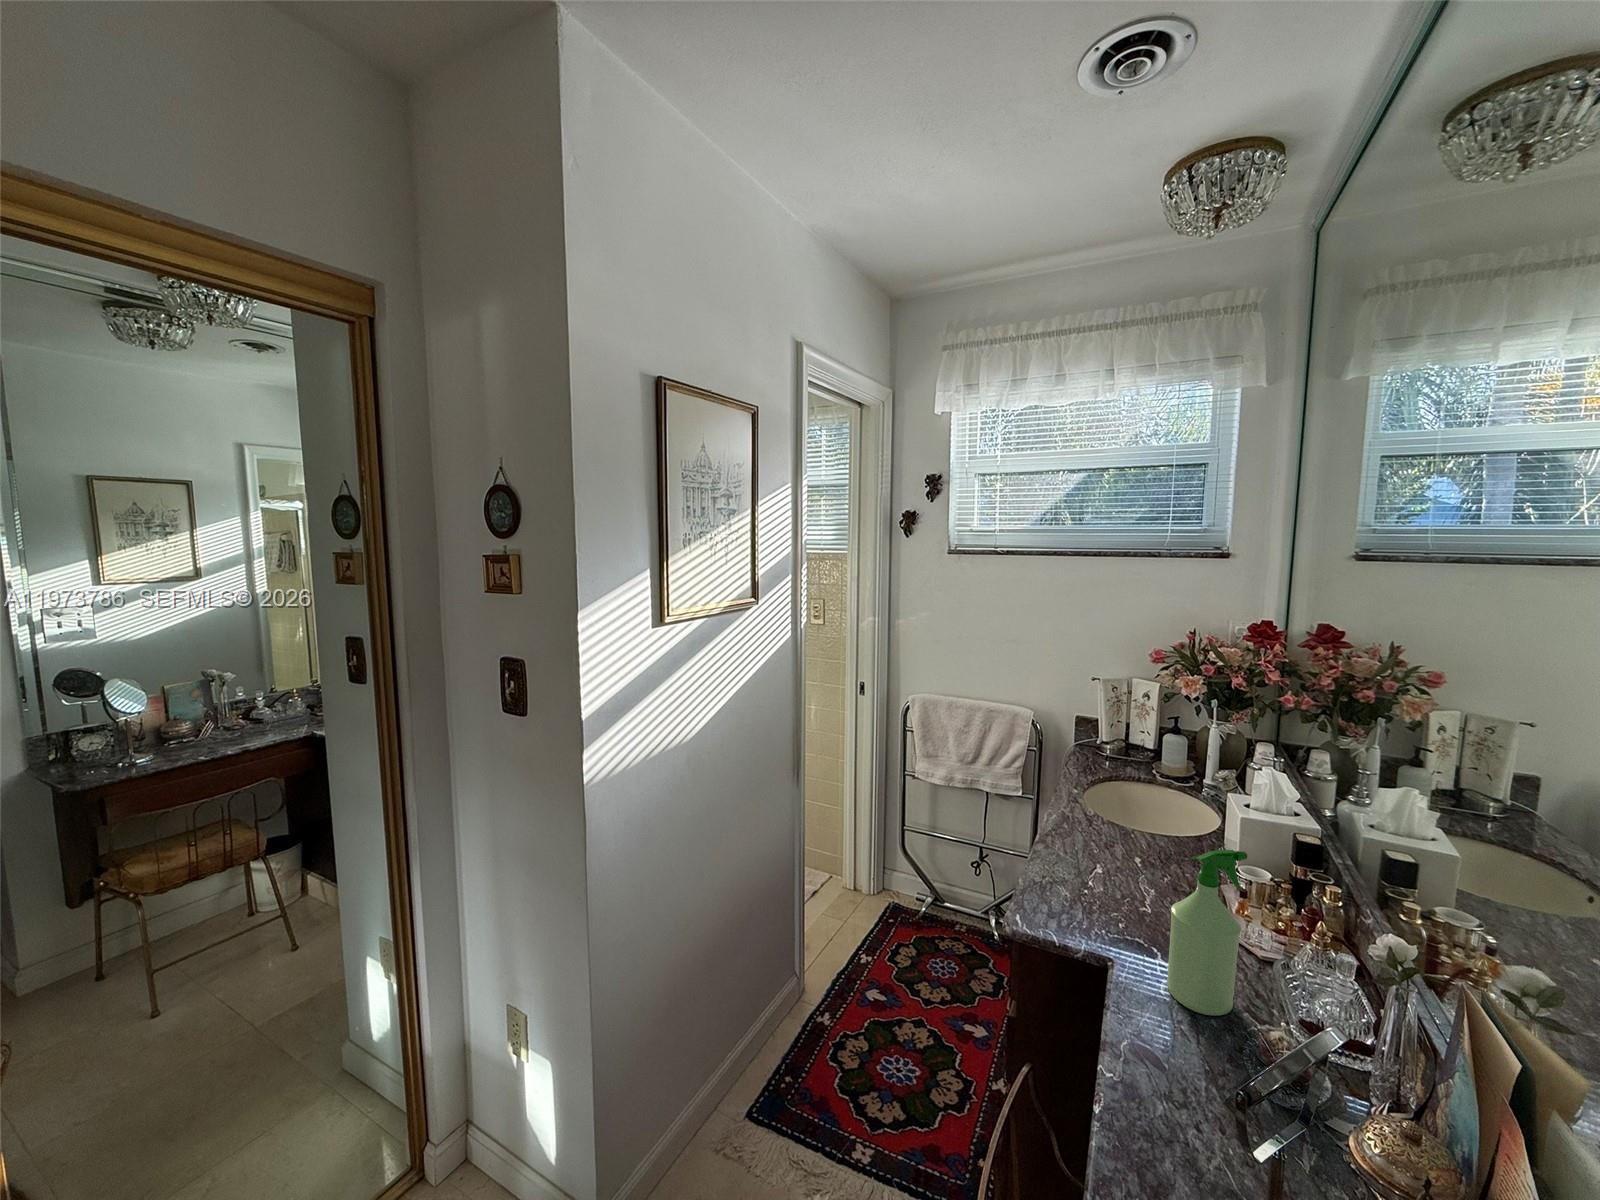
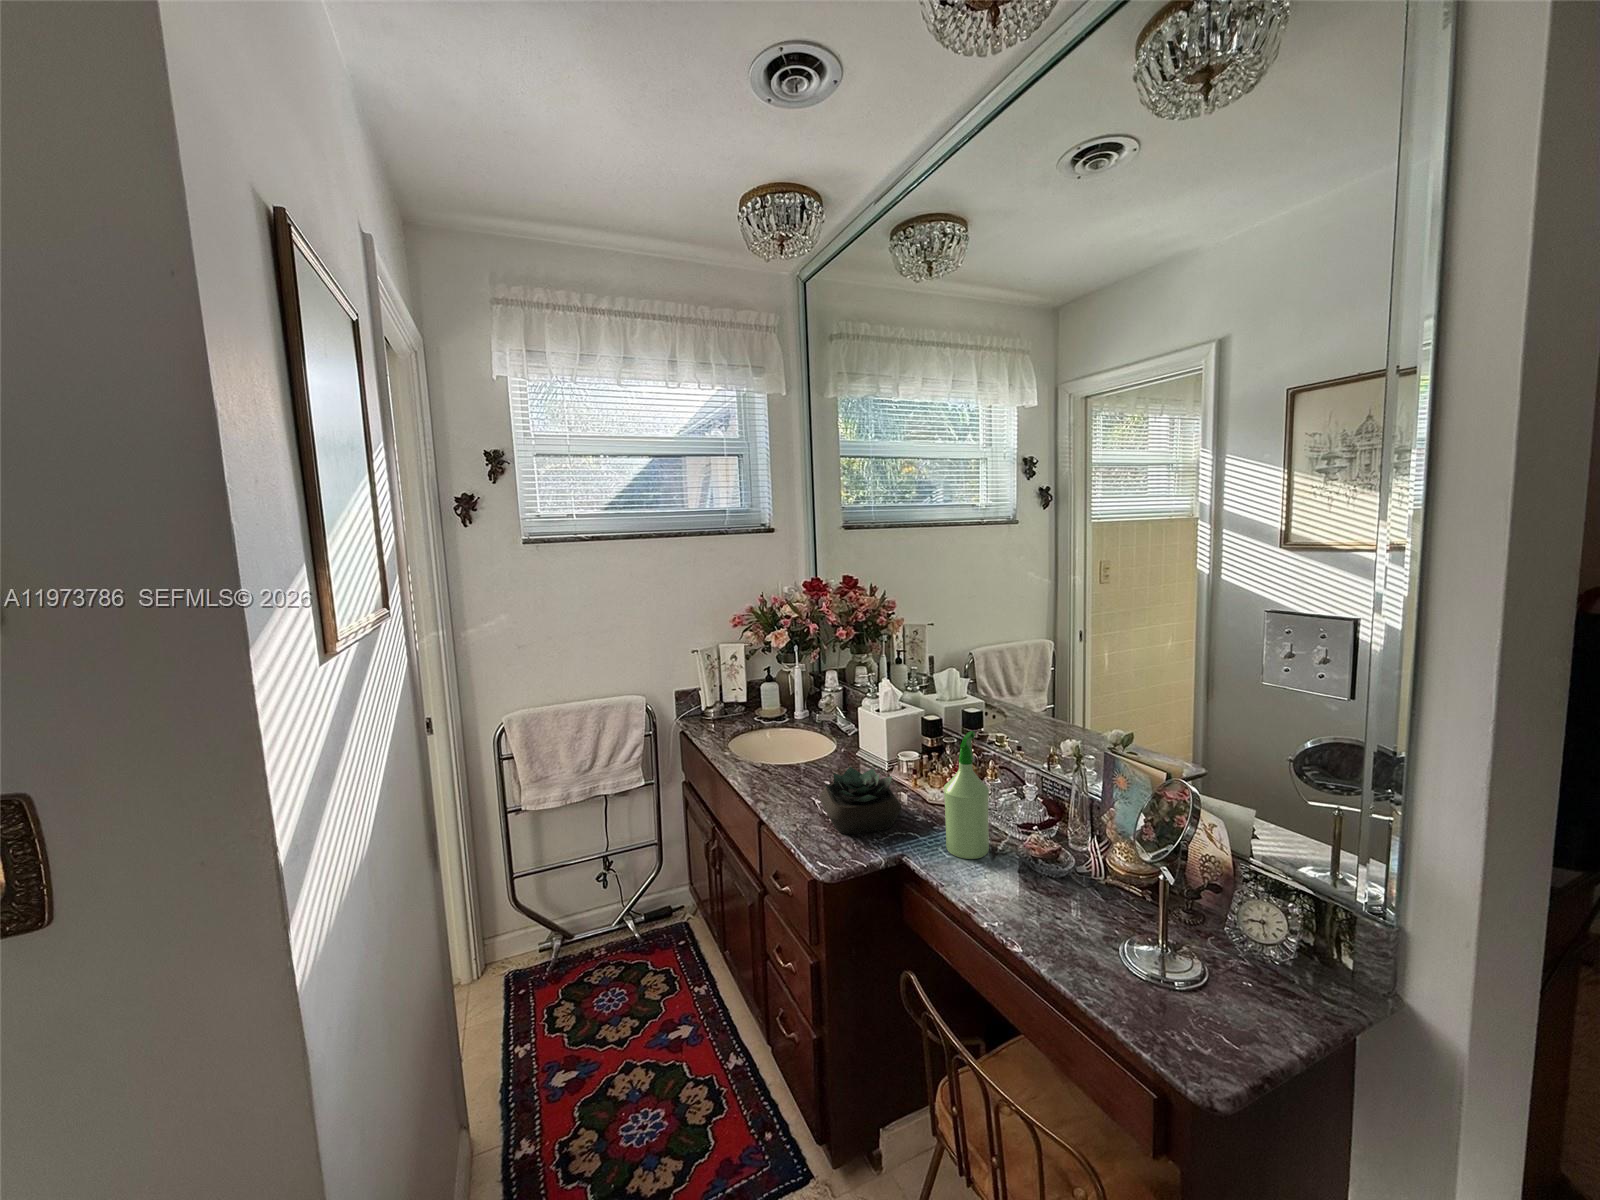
succulent plant: none [1062,838,1171,925] -> present [820,767,902,834]

